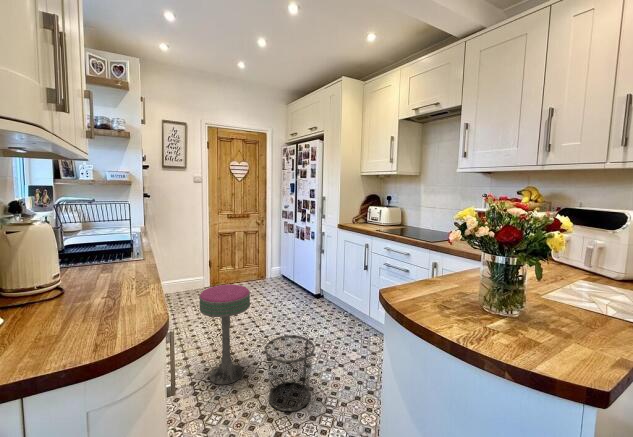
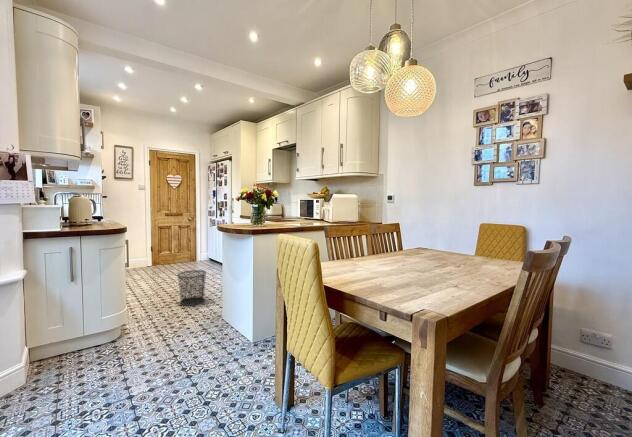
bar stool: present [199,285,250,385] -> none [140,246,171,300]

